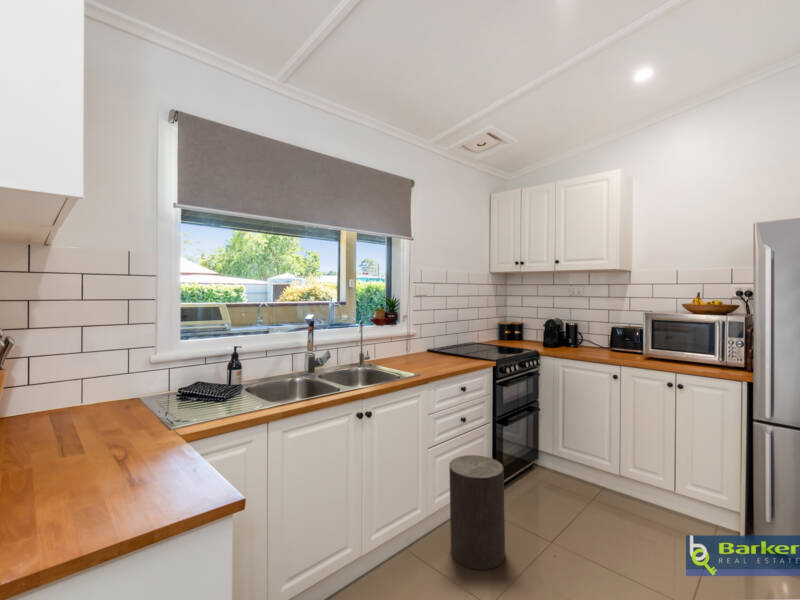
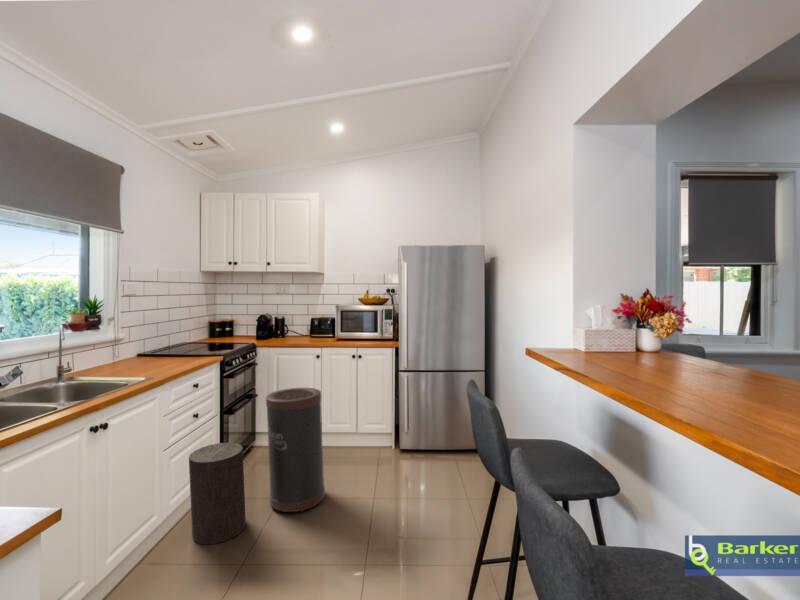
trash can: none [535,411,610,577] -> present [266,388,325,512]

